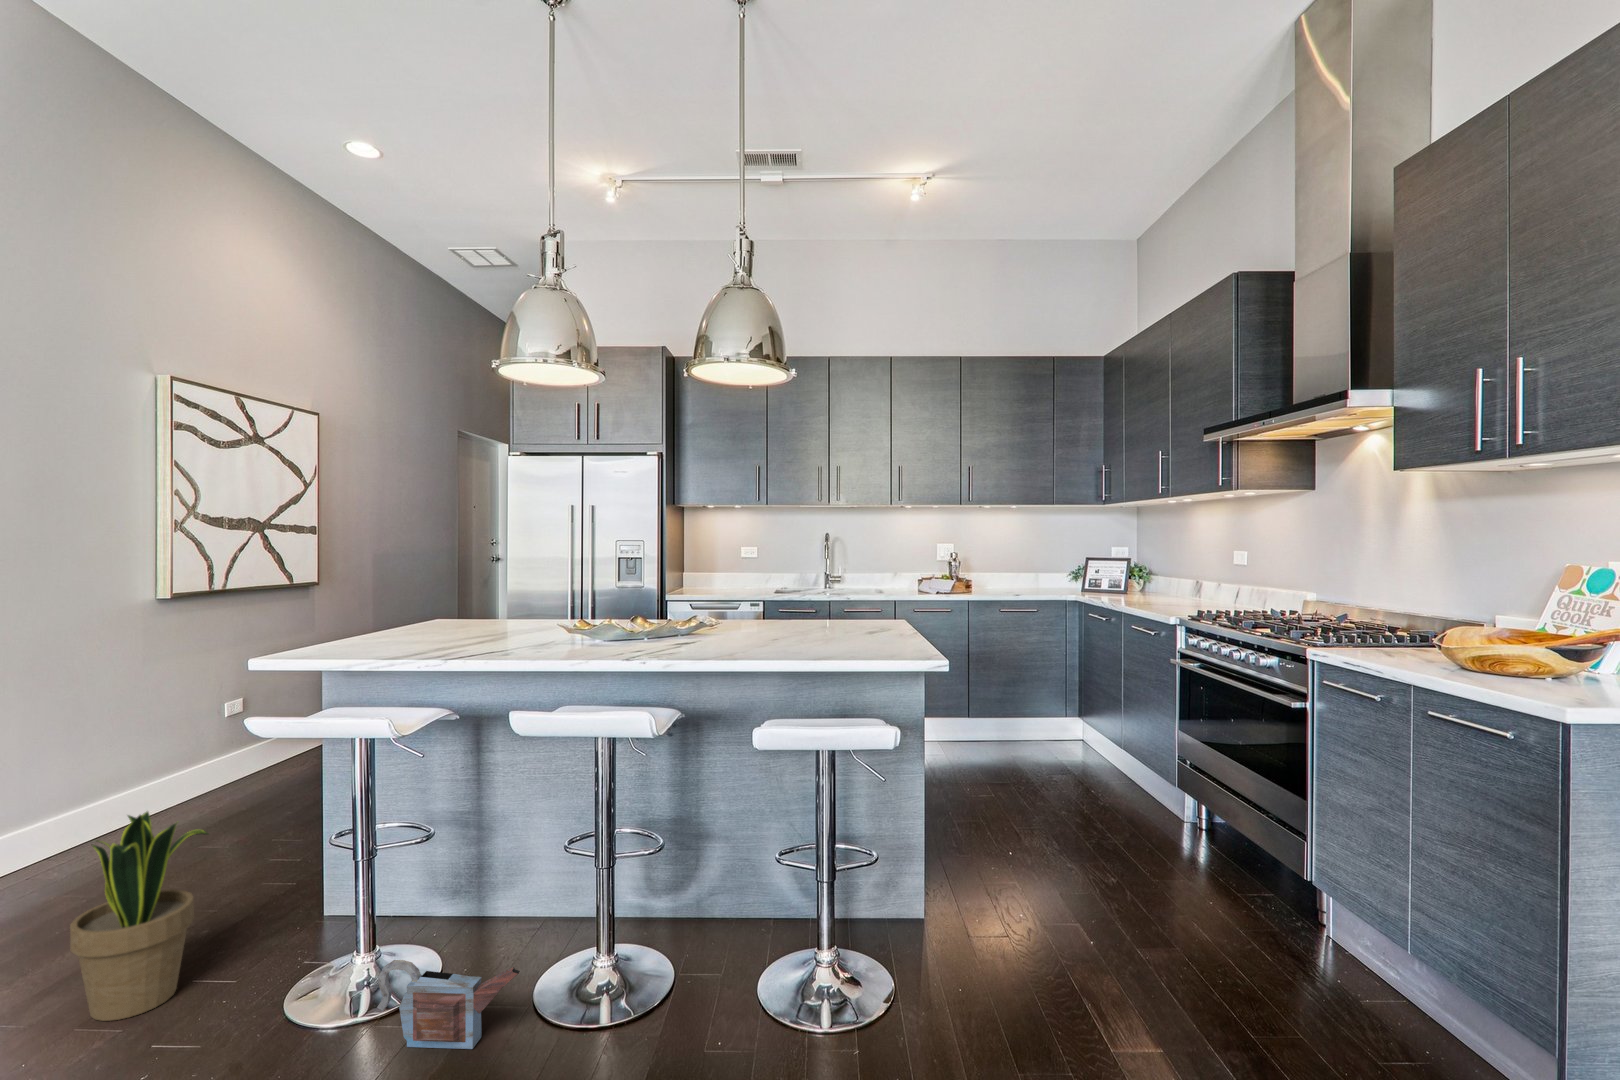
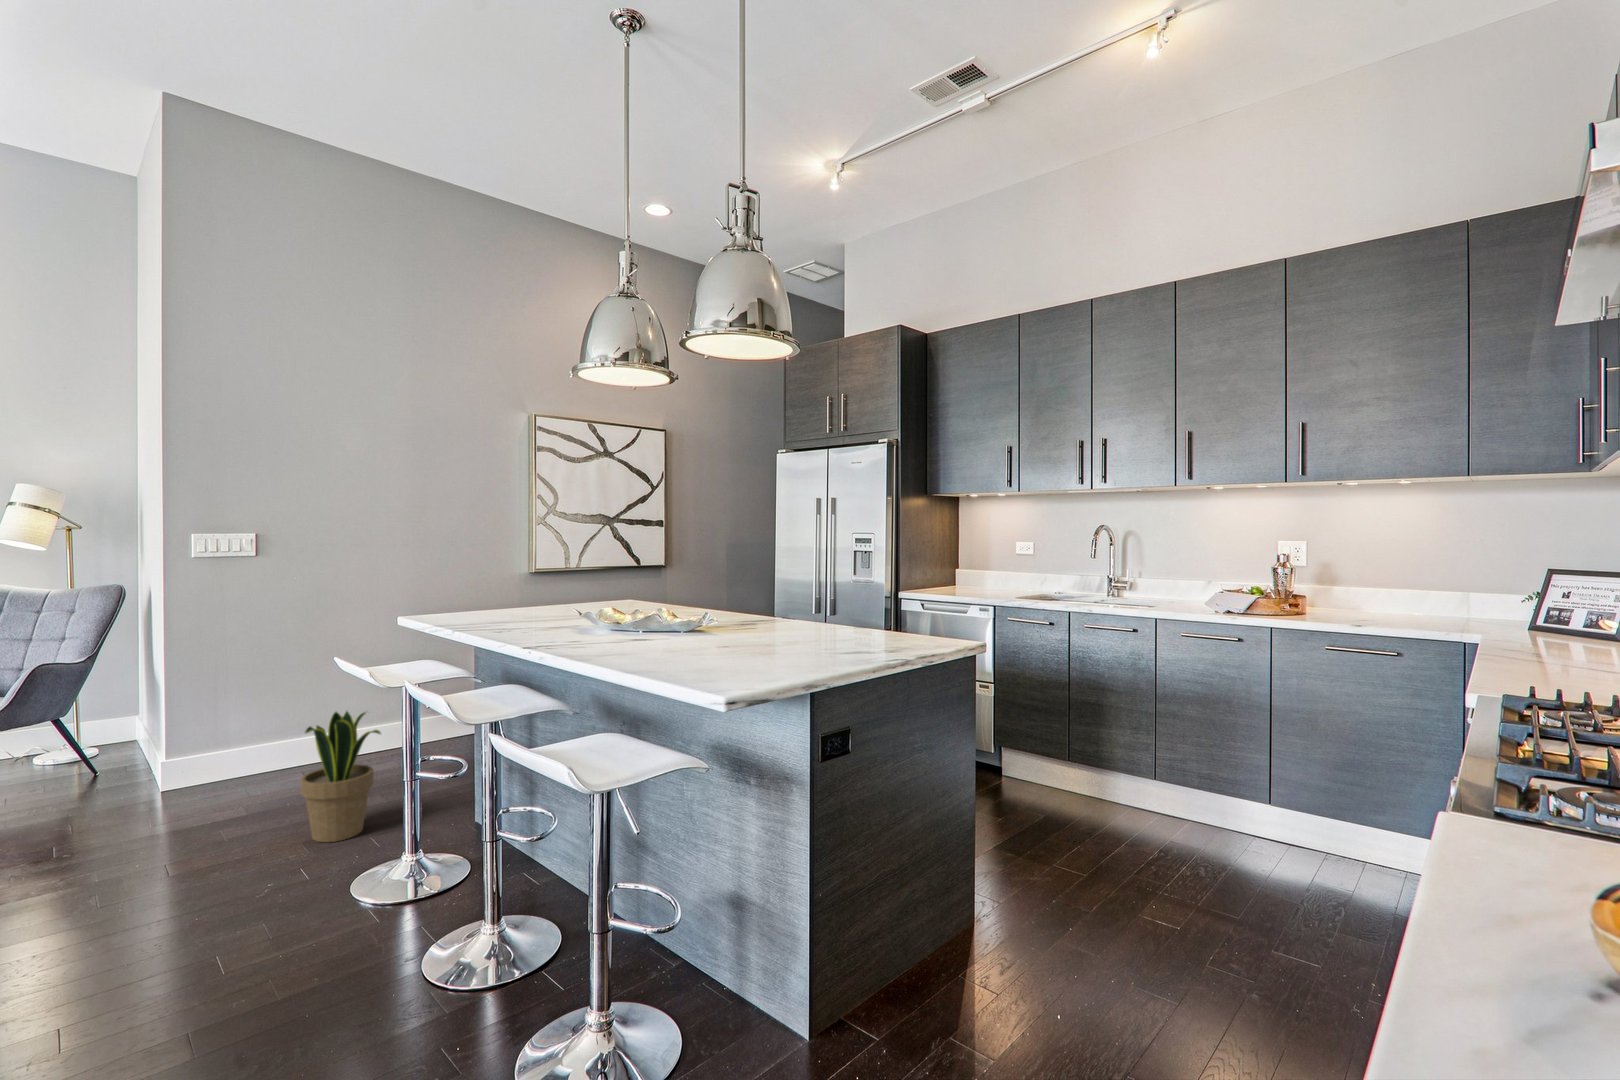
watering can: present [377,960,520,1049] -> none [350,855,391,946]

